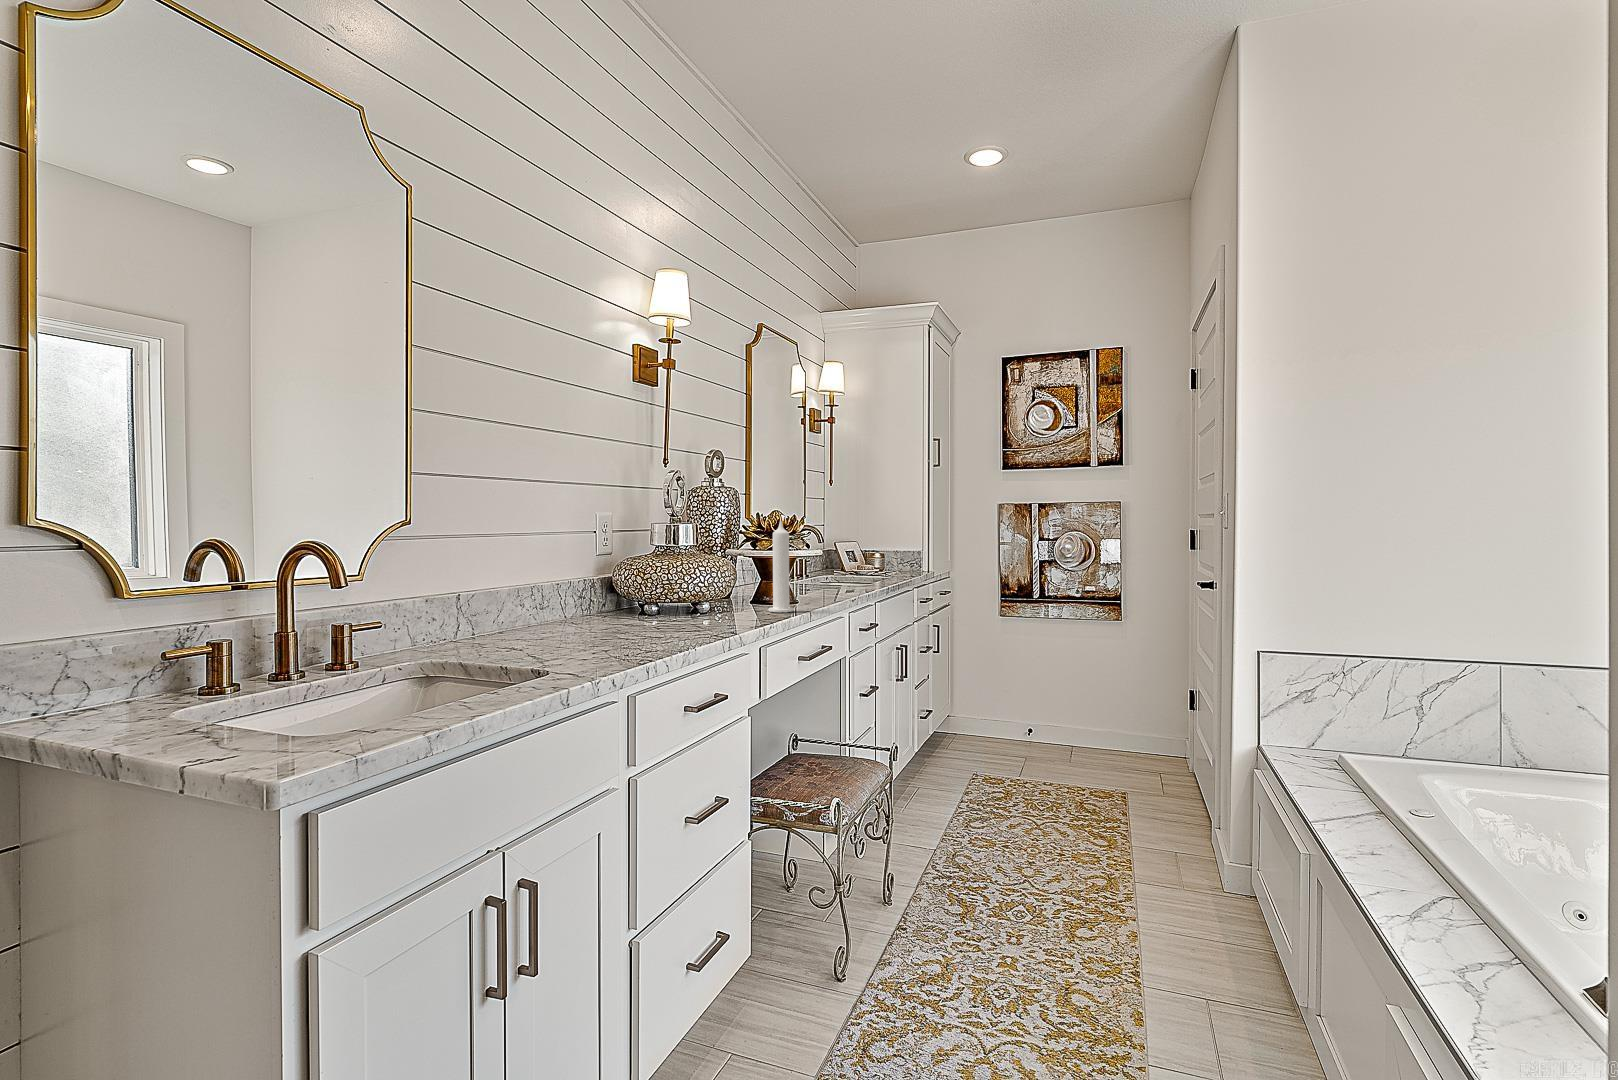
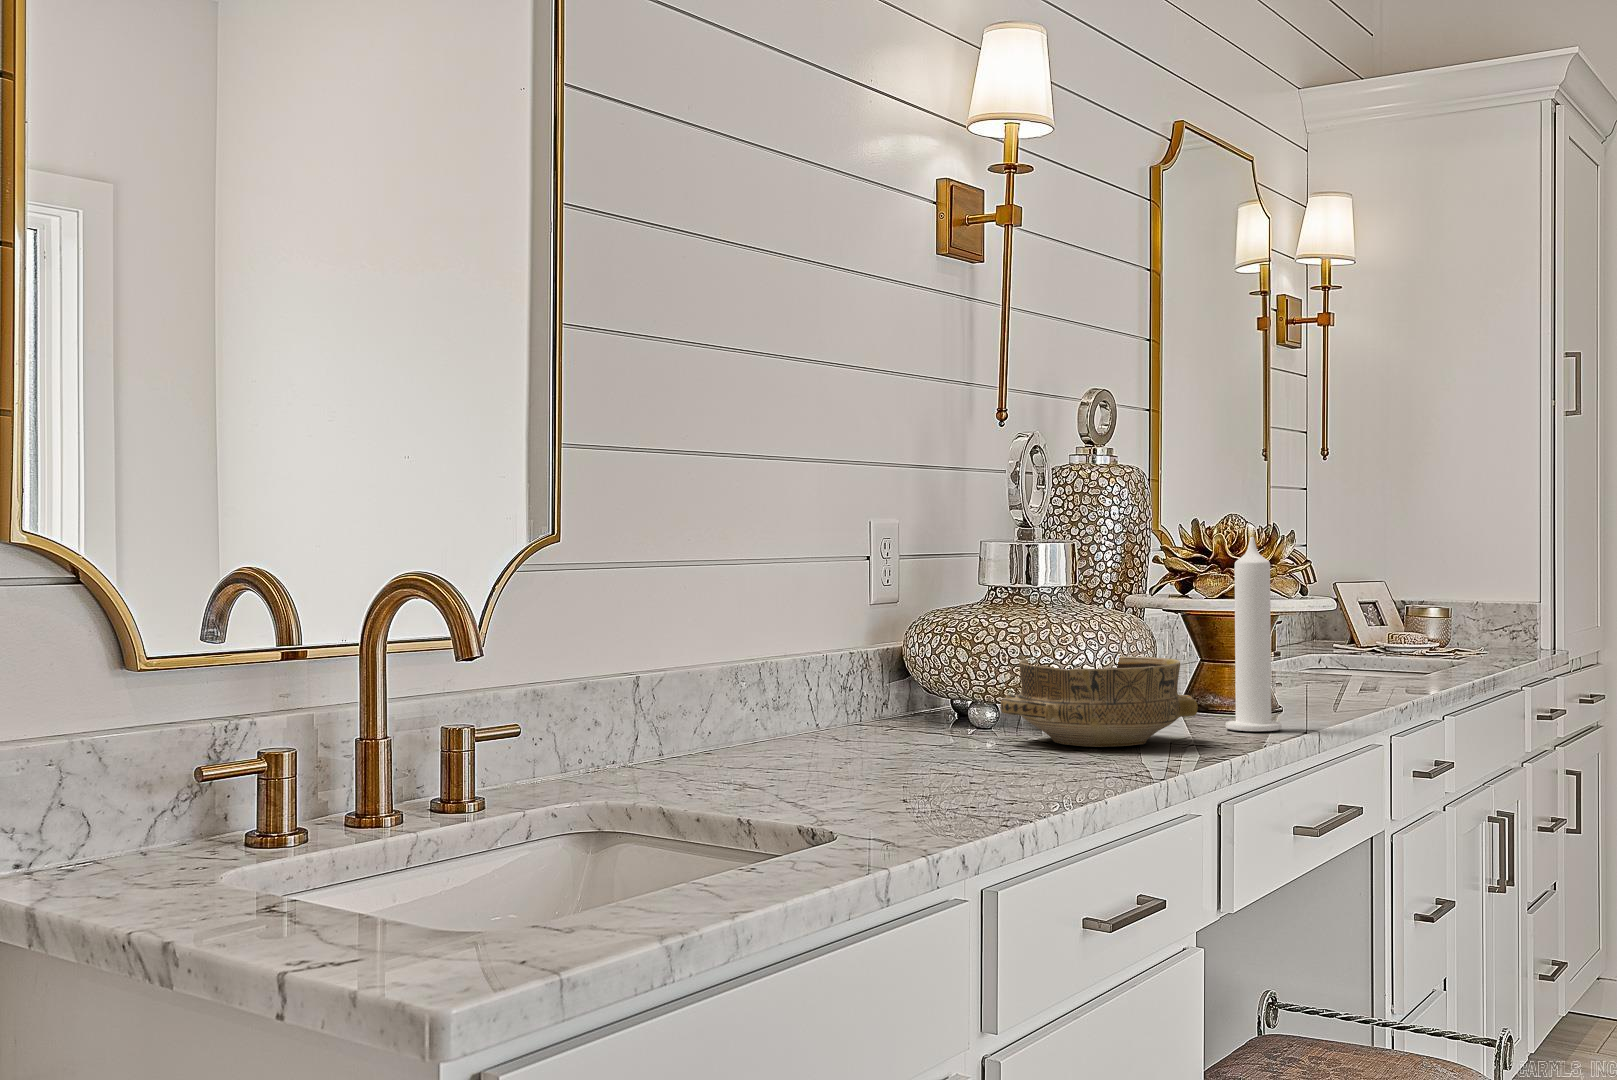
ceramic bowl: none [657,578,752,622] -> present [1000,656,1198,747]

